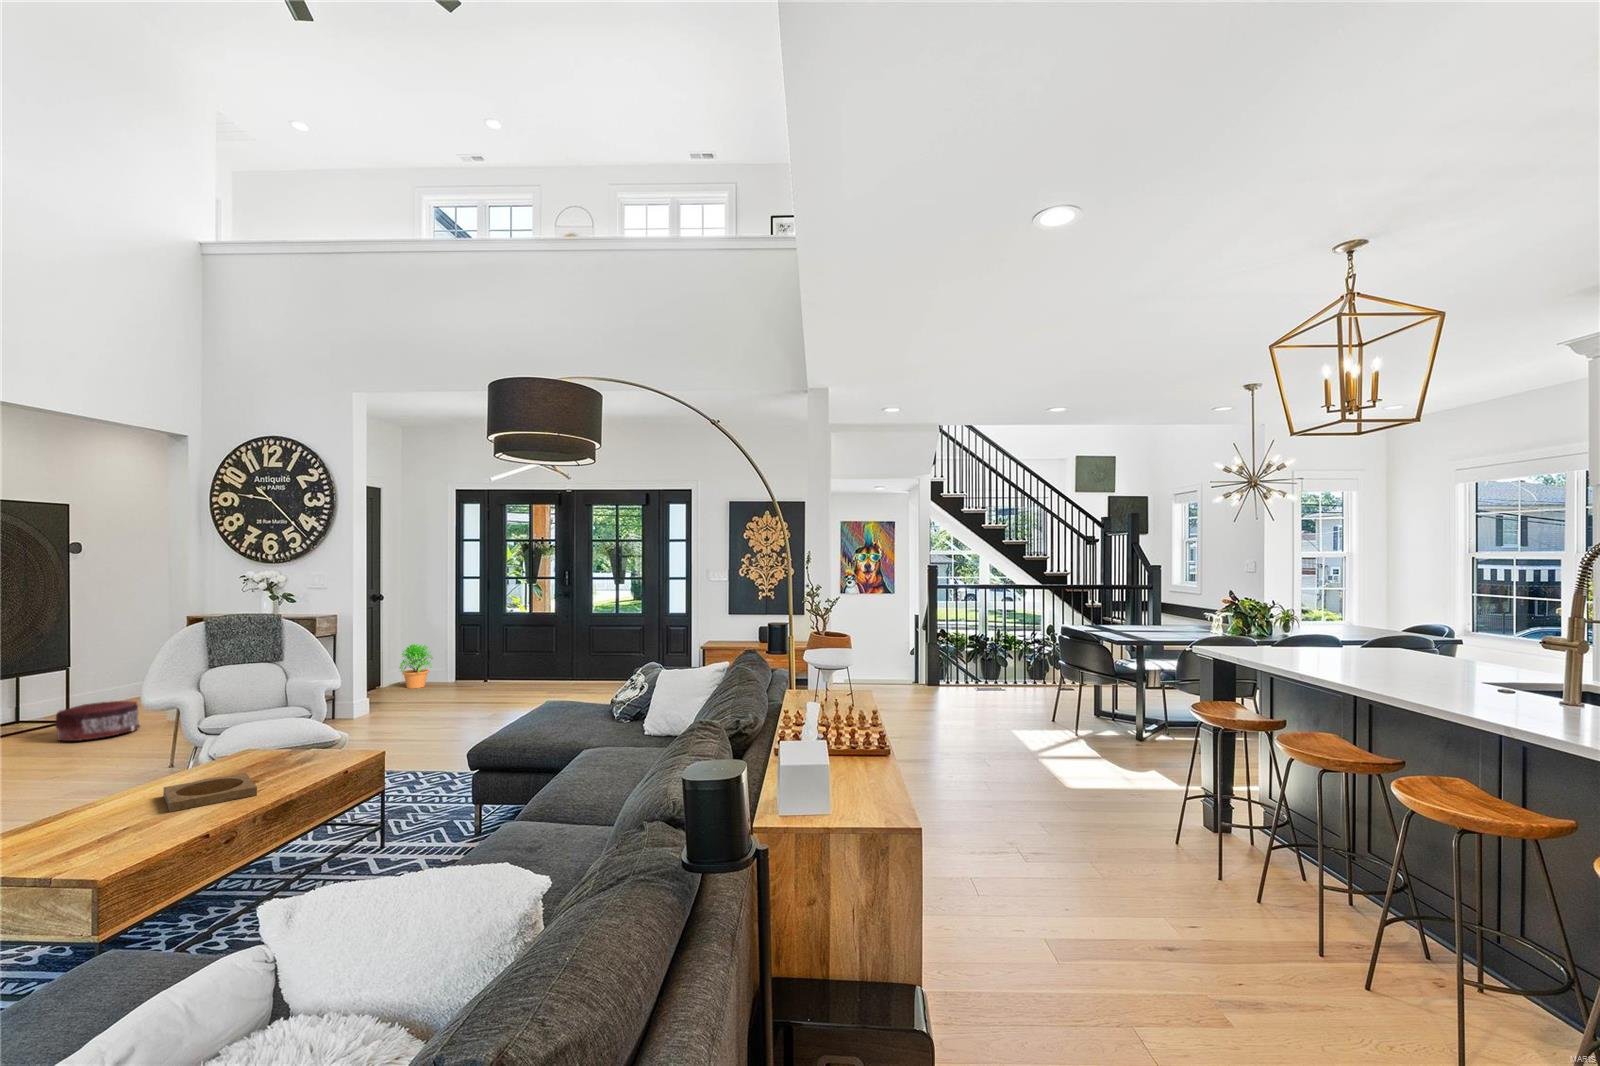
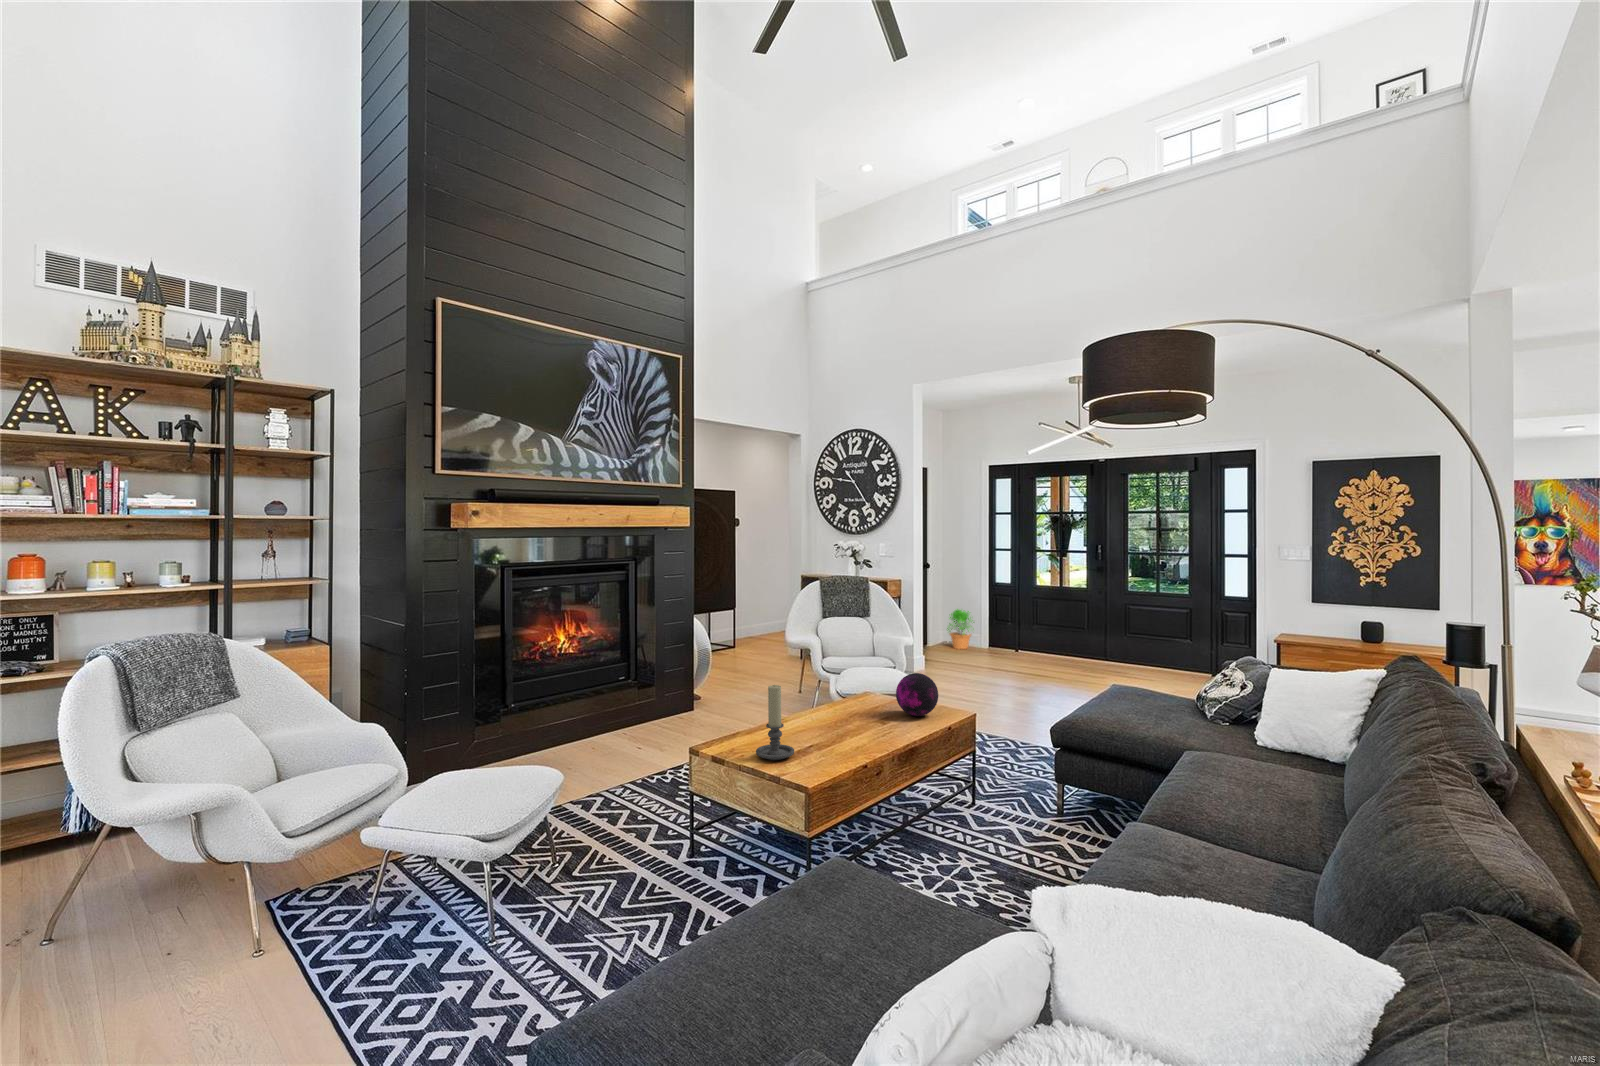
pouf: present [55,701,140,741] -> none [732,636,778,663]
decorative orb: none [285,717,341,765] -> present [896,673,938,716]
candle holder: none [42,754,111,852] -> present [756,685,794,760]
tray: present [163,773,257,812] -> none [818,715,883,740]

